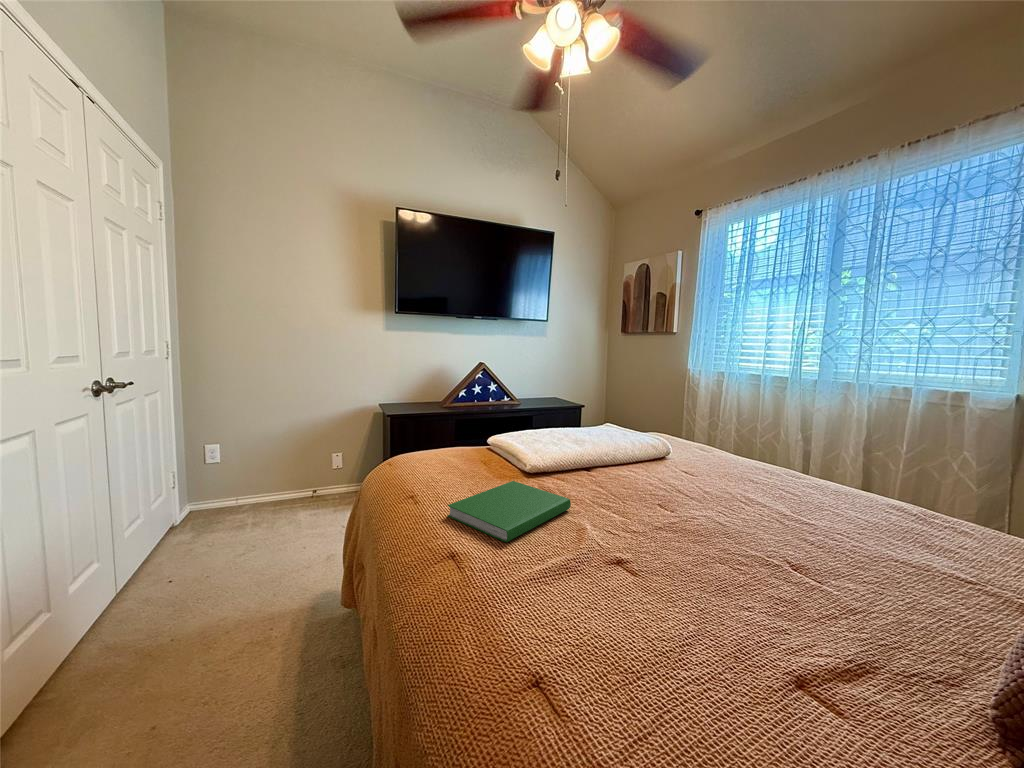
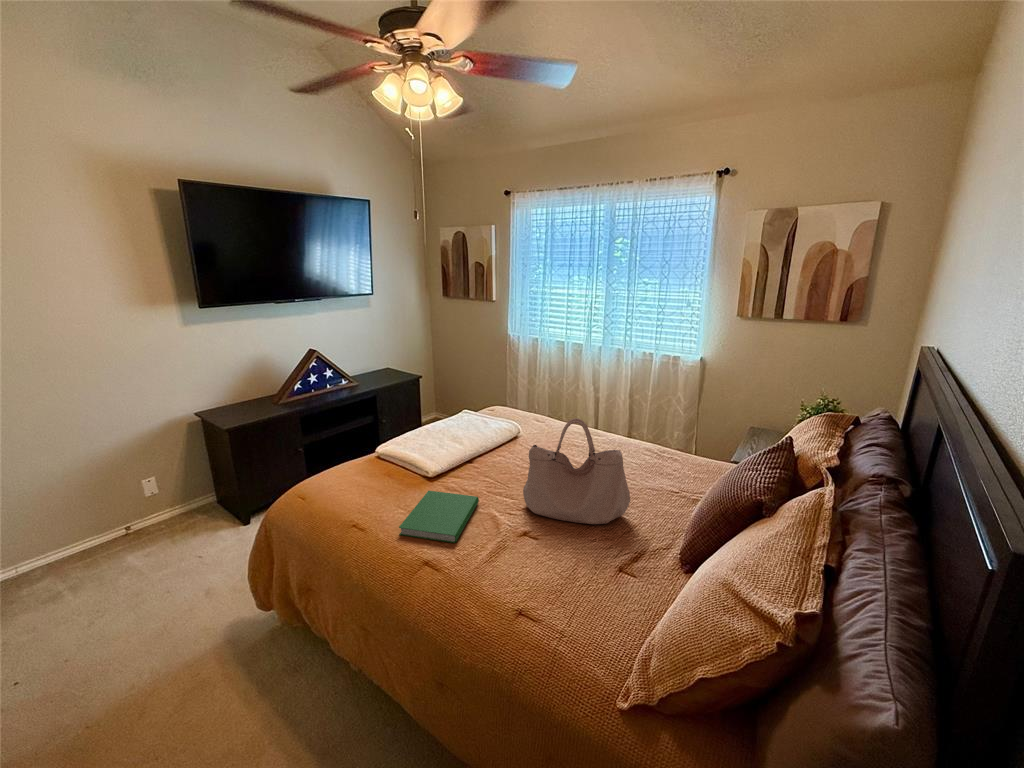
handbag: none [636,392,836,585] -> present [523,418,630,524]

